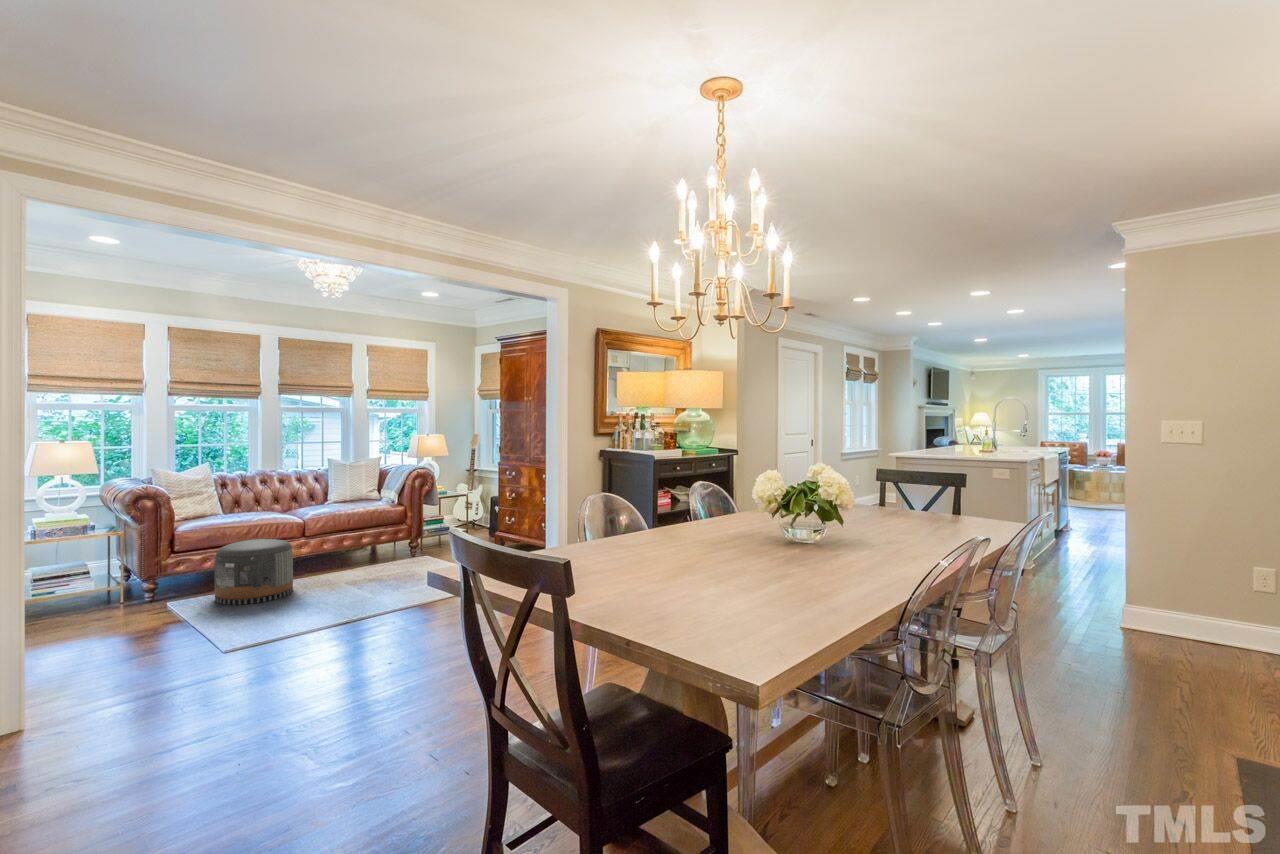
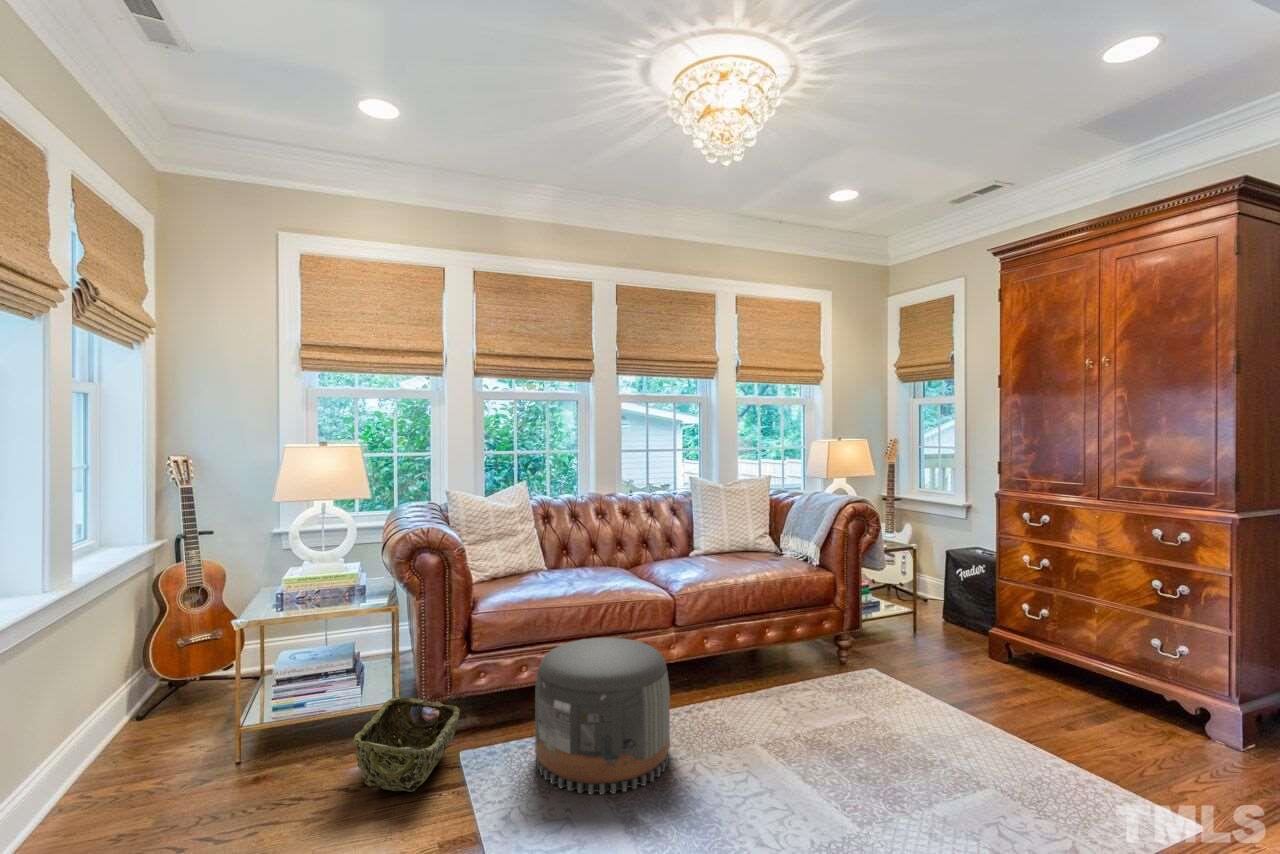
woven basket: none [103,579,167,615] -> present [353,697,460,792]

